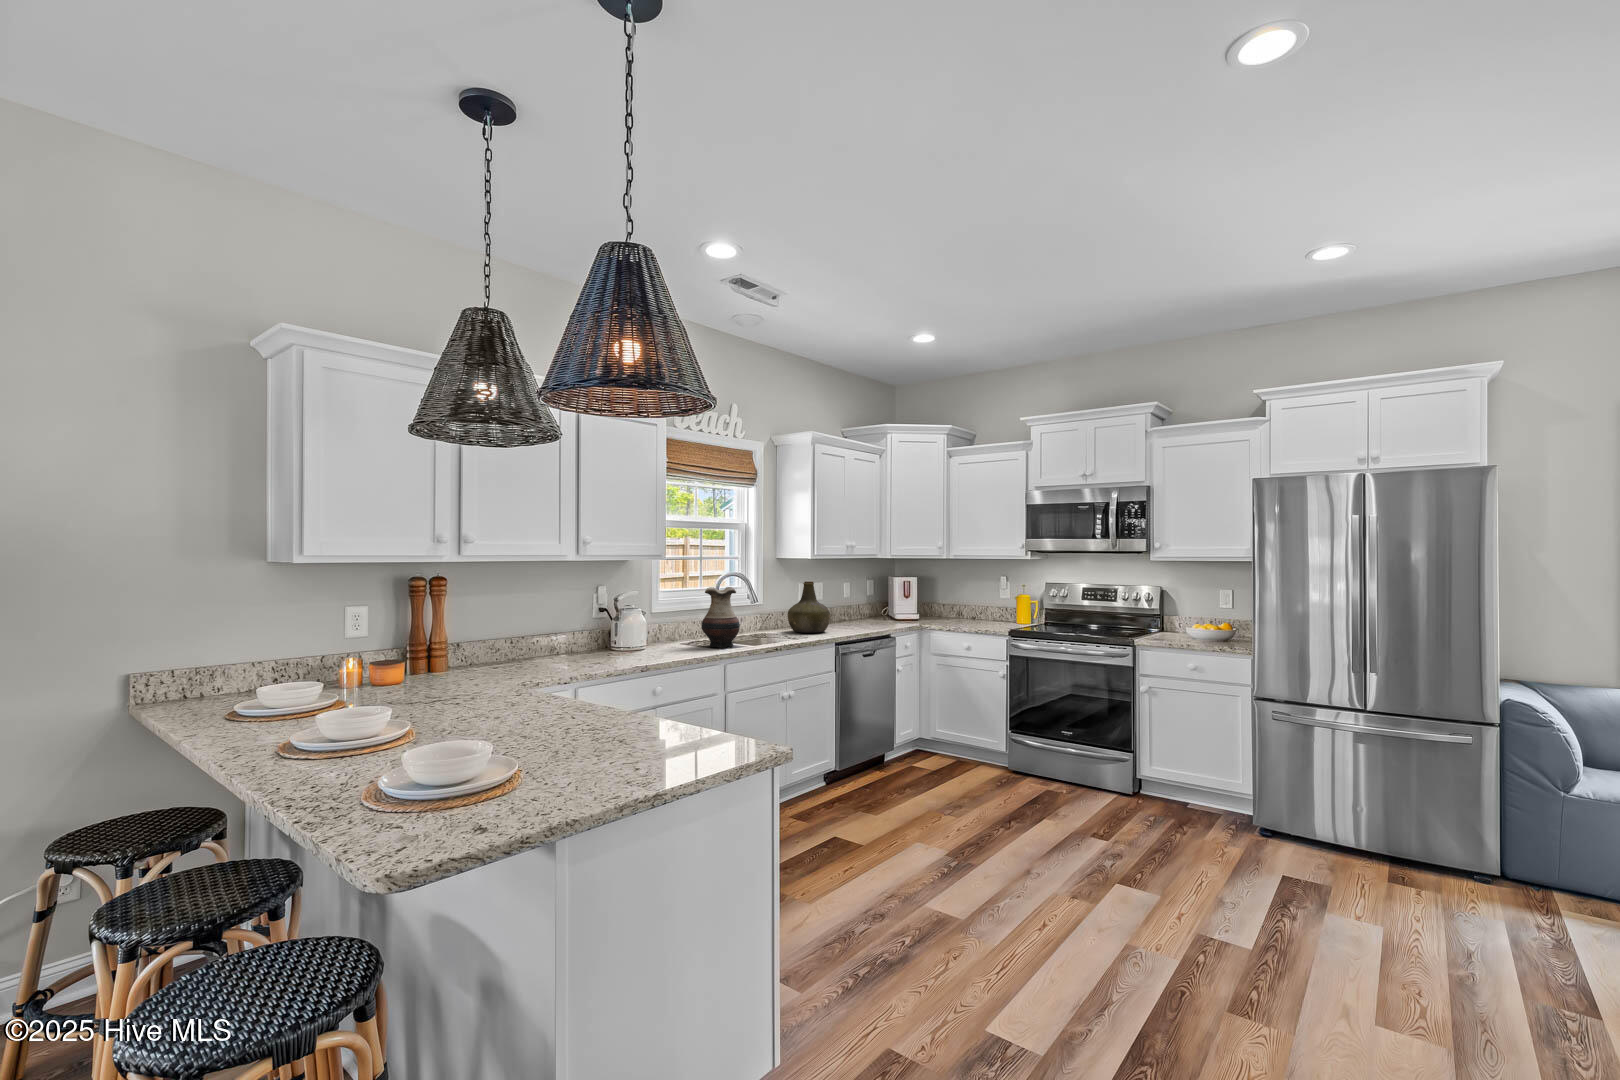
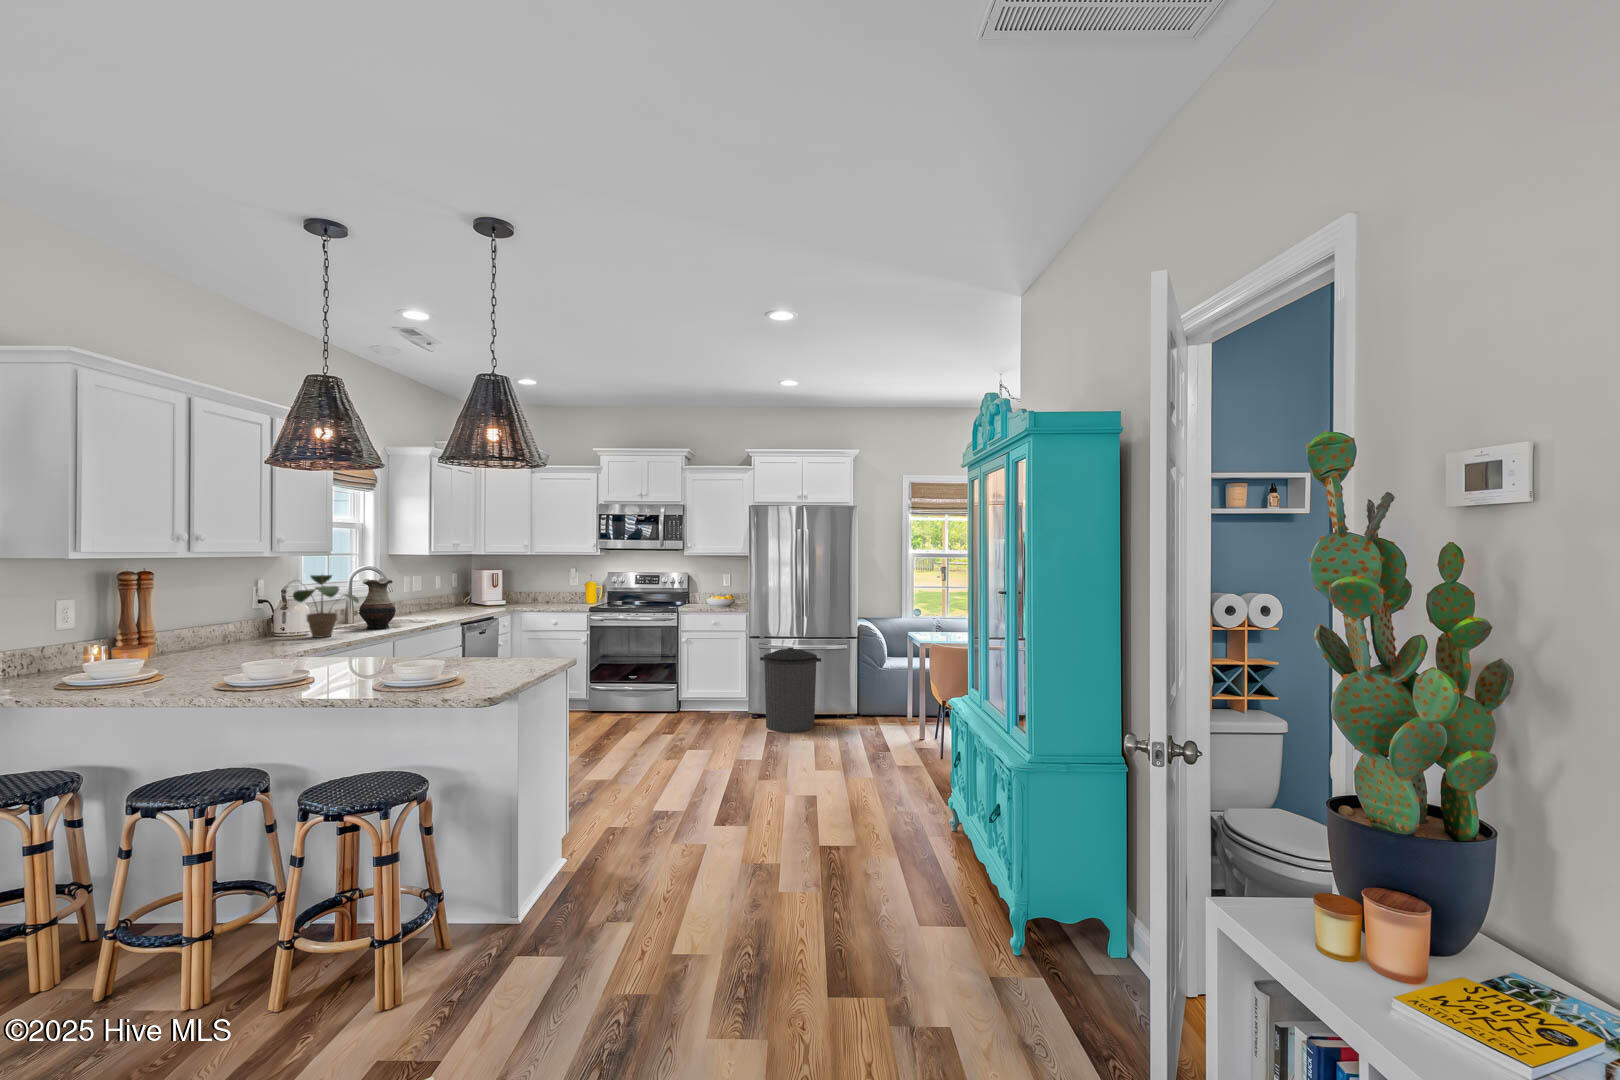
potted plant: none [606,581,677,656] -> present [293,575,359,637]
bottle: present [788,581,830,633] -> none [411,574,451,617]
trash can: none [1272,729,1406,893] -> present [760,647,821,732]

